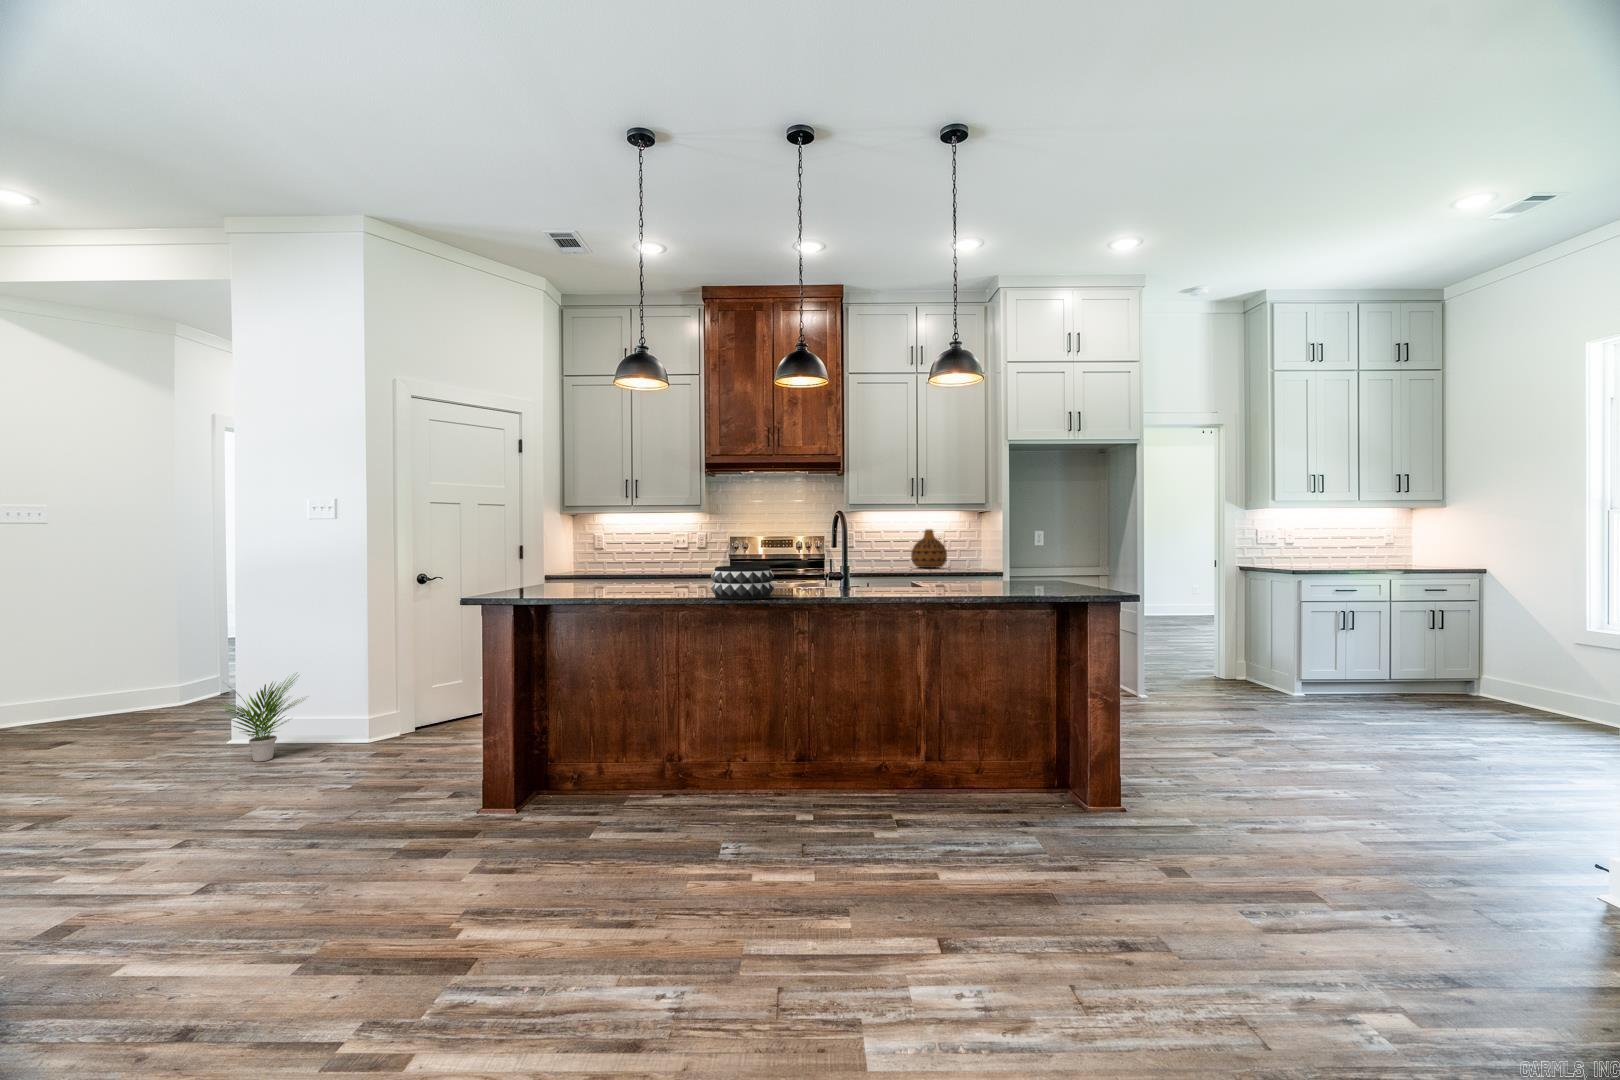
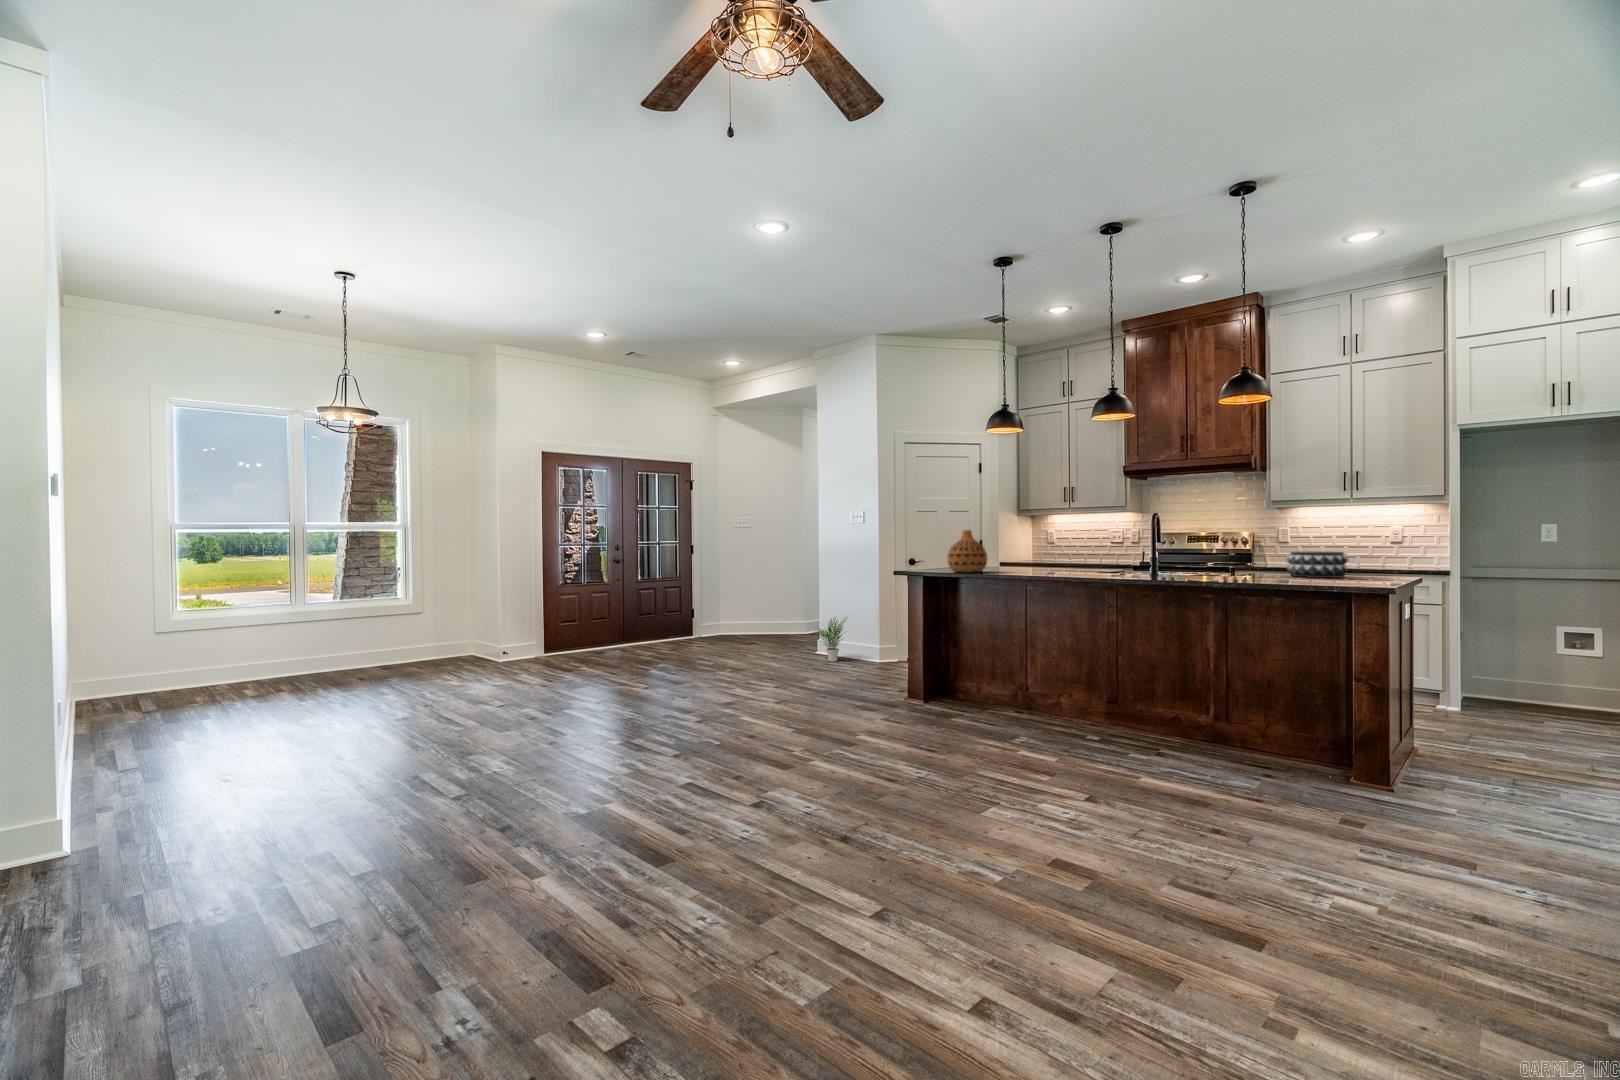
vase: present [911,529,947,568] -> present [947,530,988,573]
decorative bowl: present [711,566,774,599] -> present [1287,552,1348,578]

